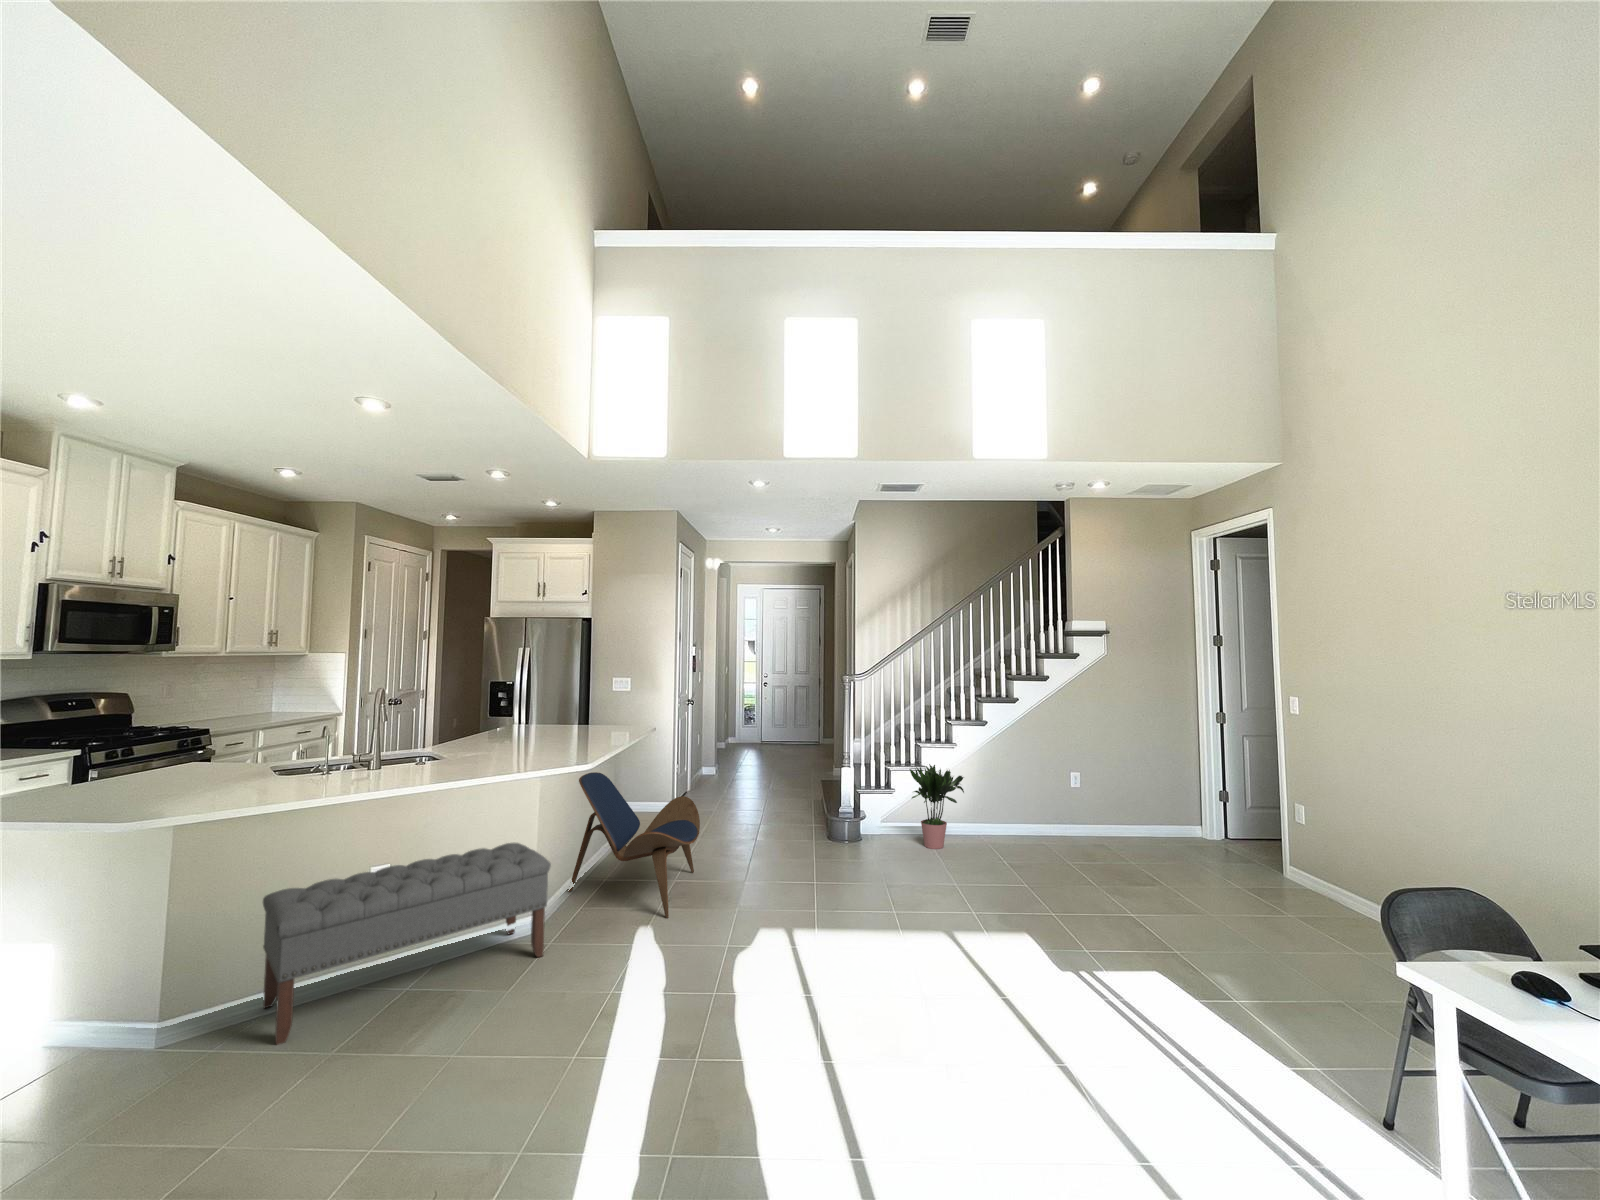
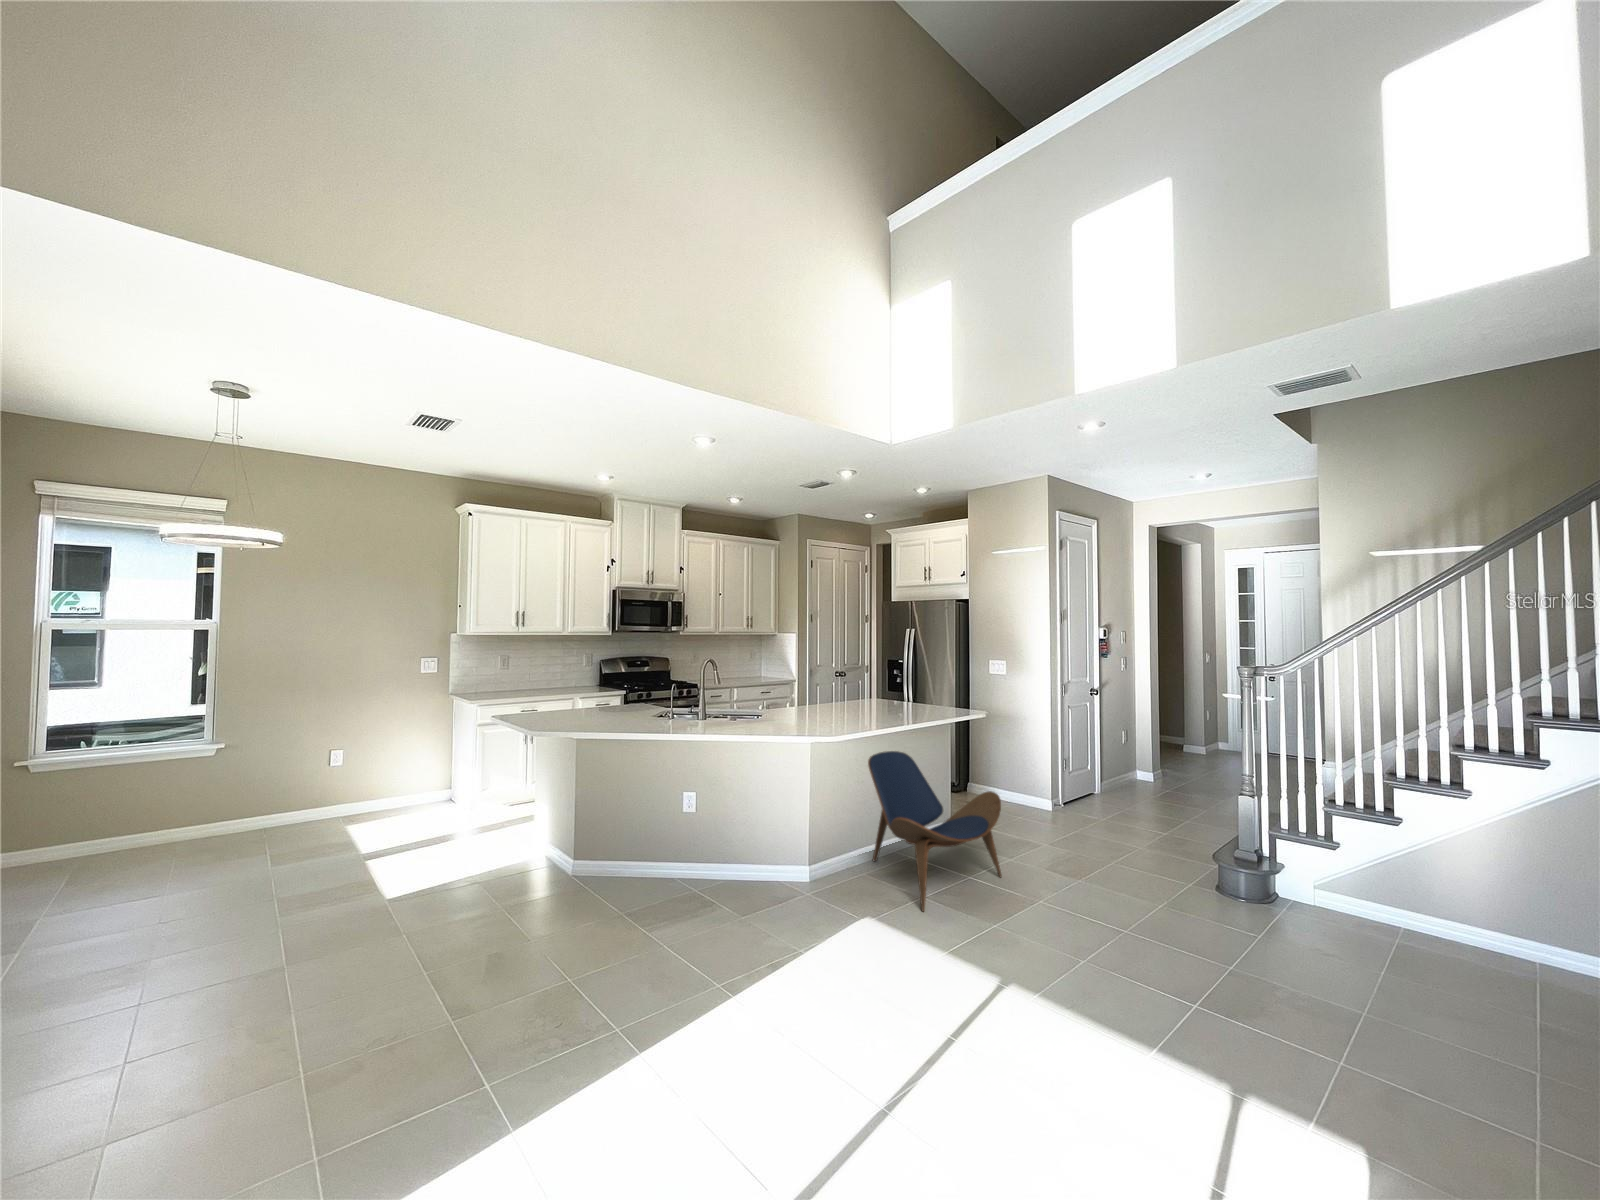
potted plant: present [909,764,964,849] -> none [1344,806,1469,953]
bench: present [263,843,551,1045] -> none [602,799,800,906]

